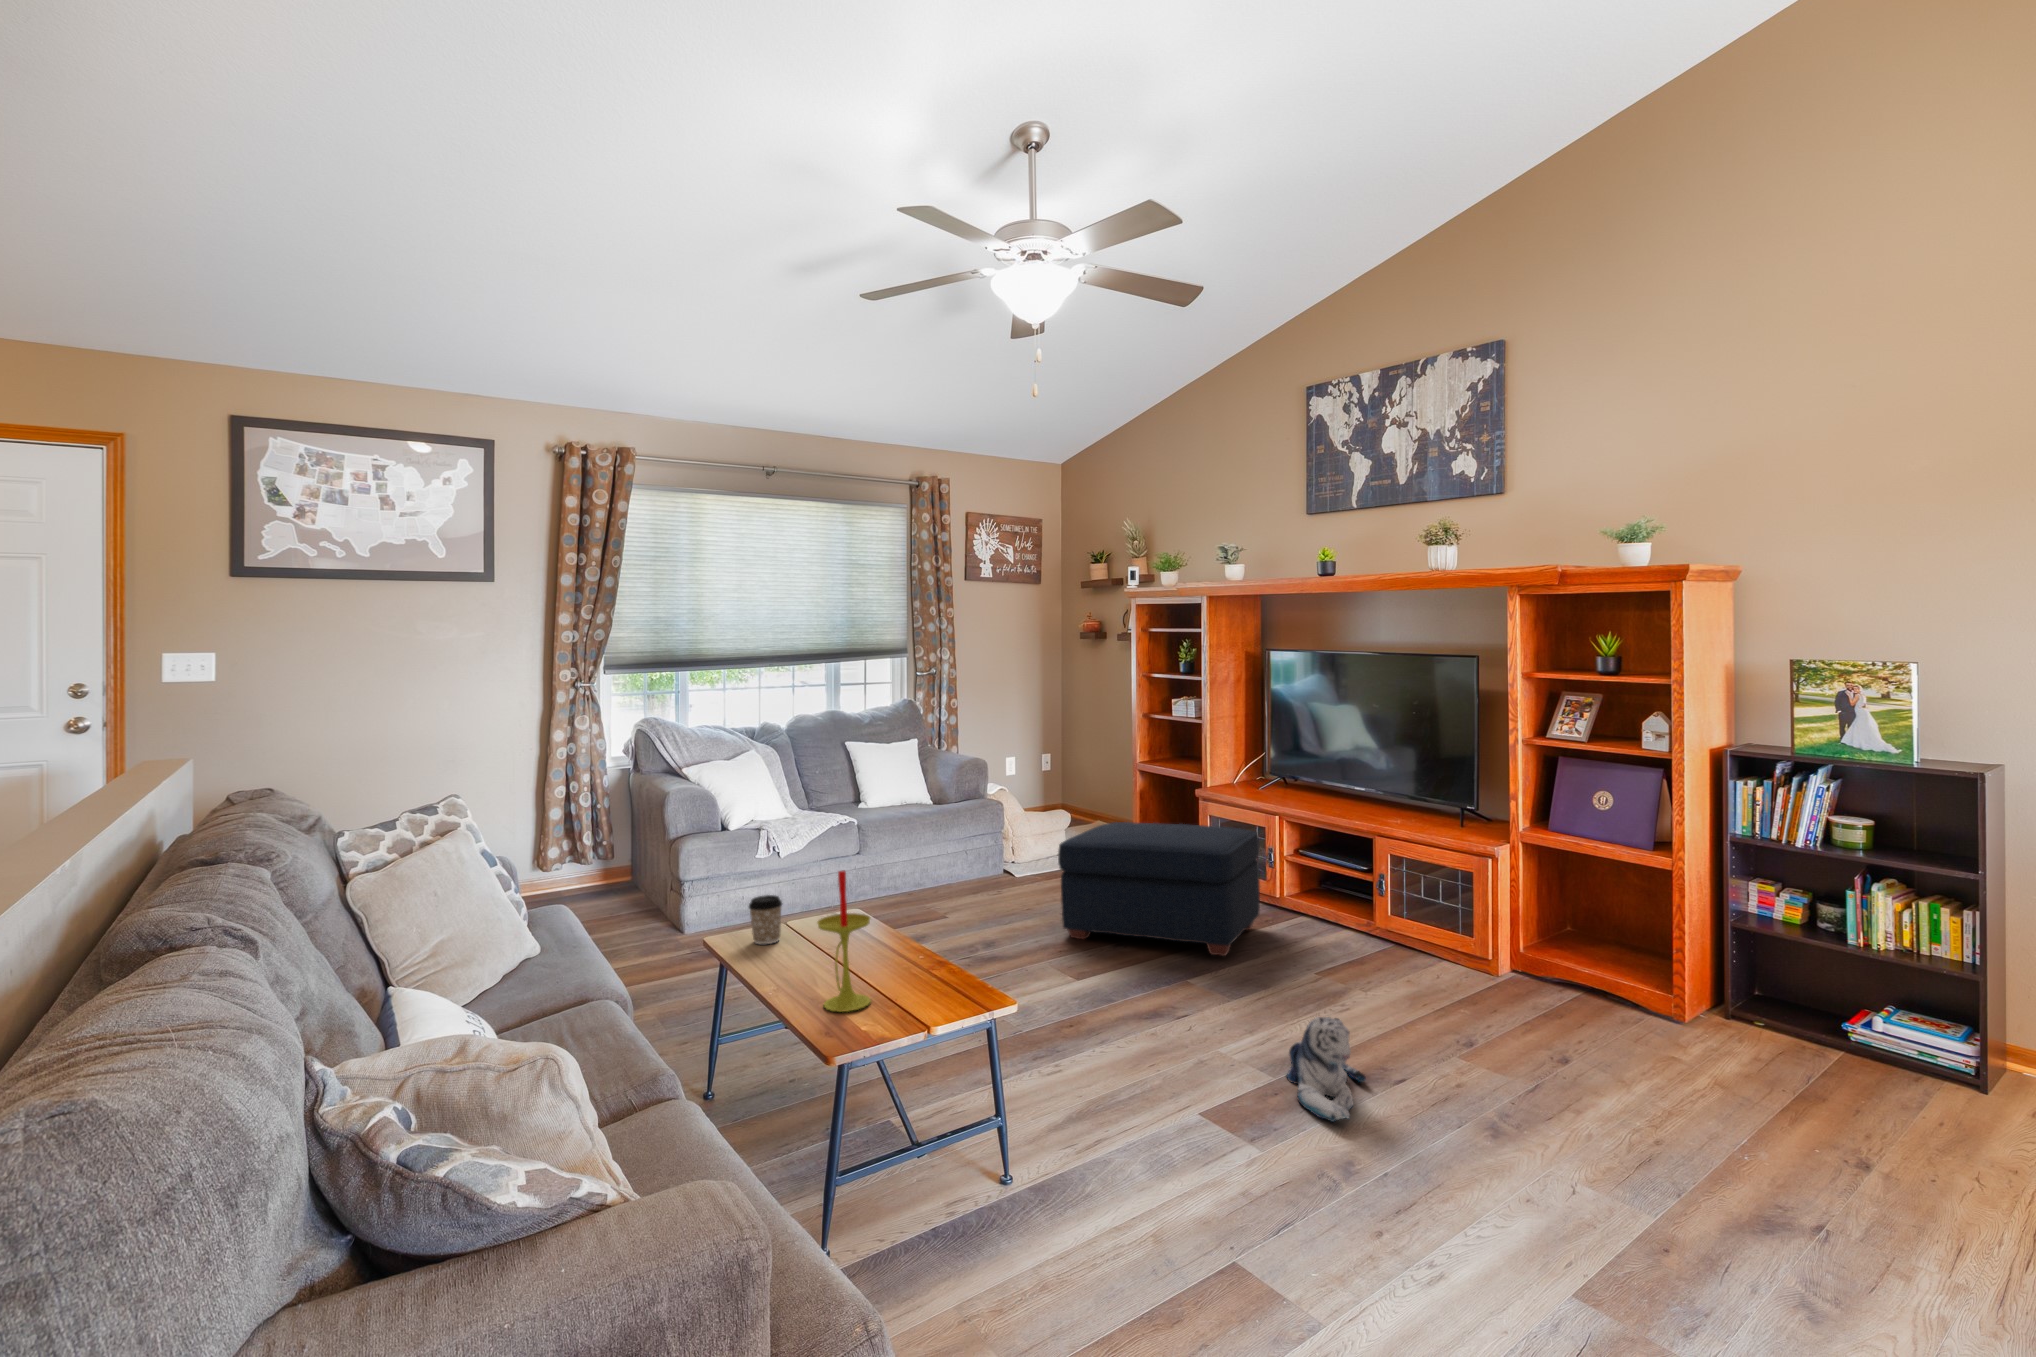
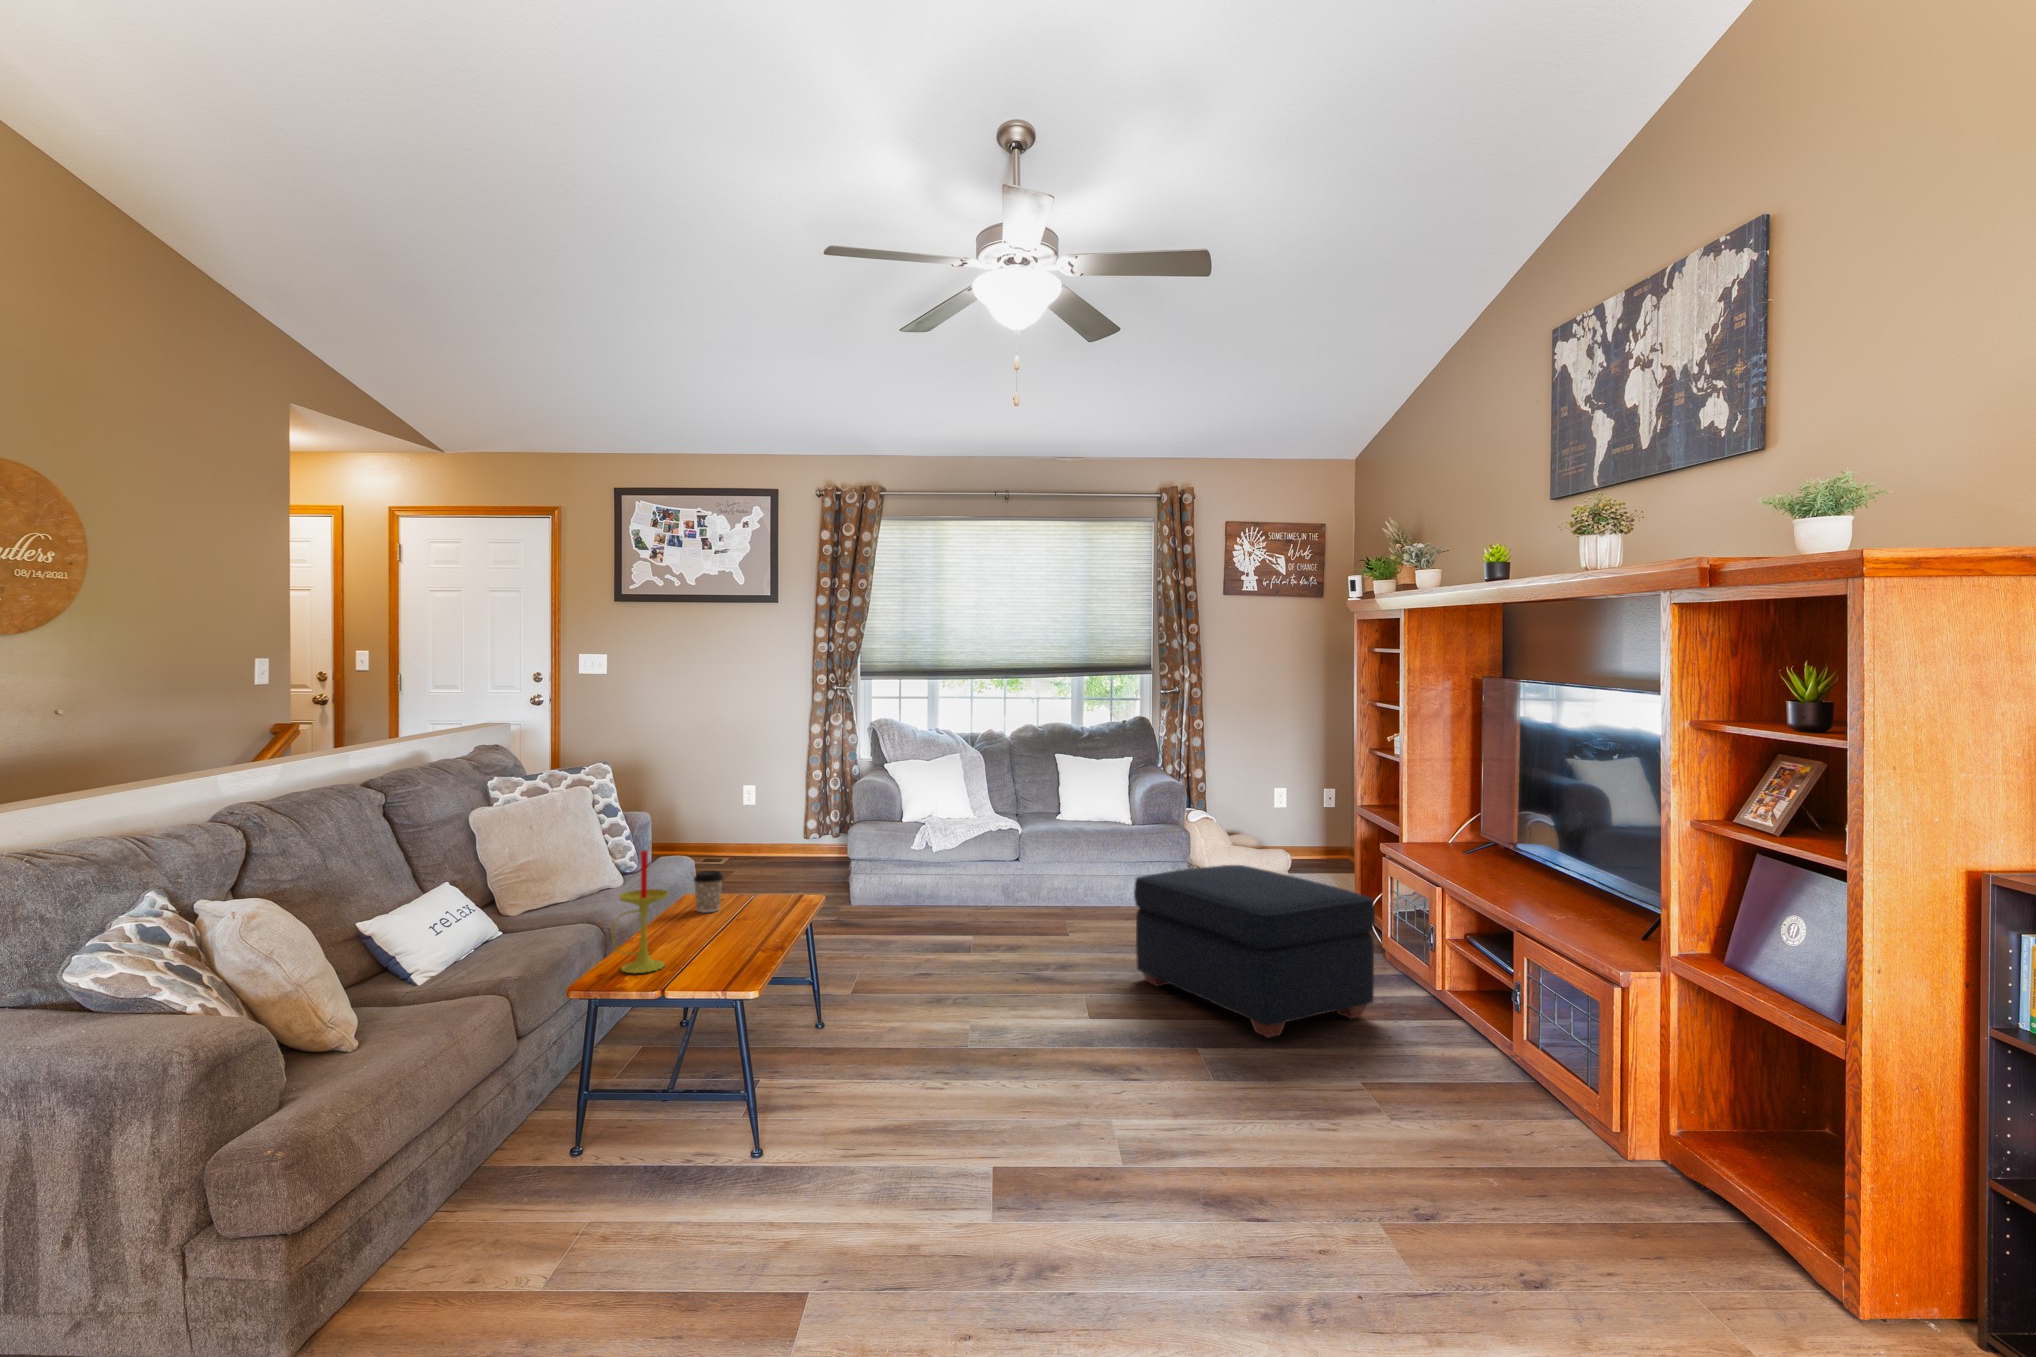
plush toy: present [1286,1017,1366,1122] -> none [1090,1113,1217,1244]

